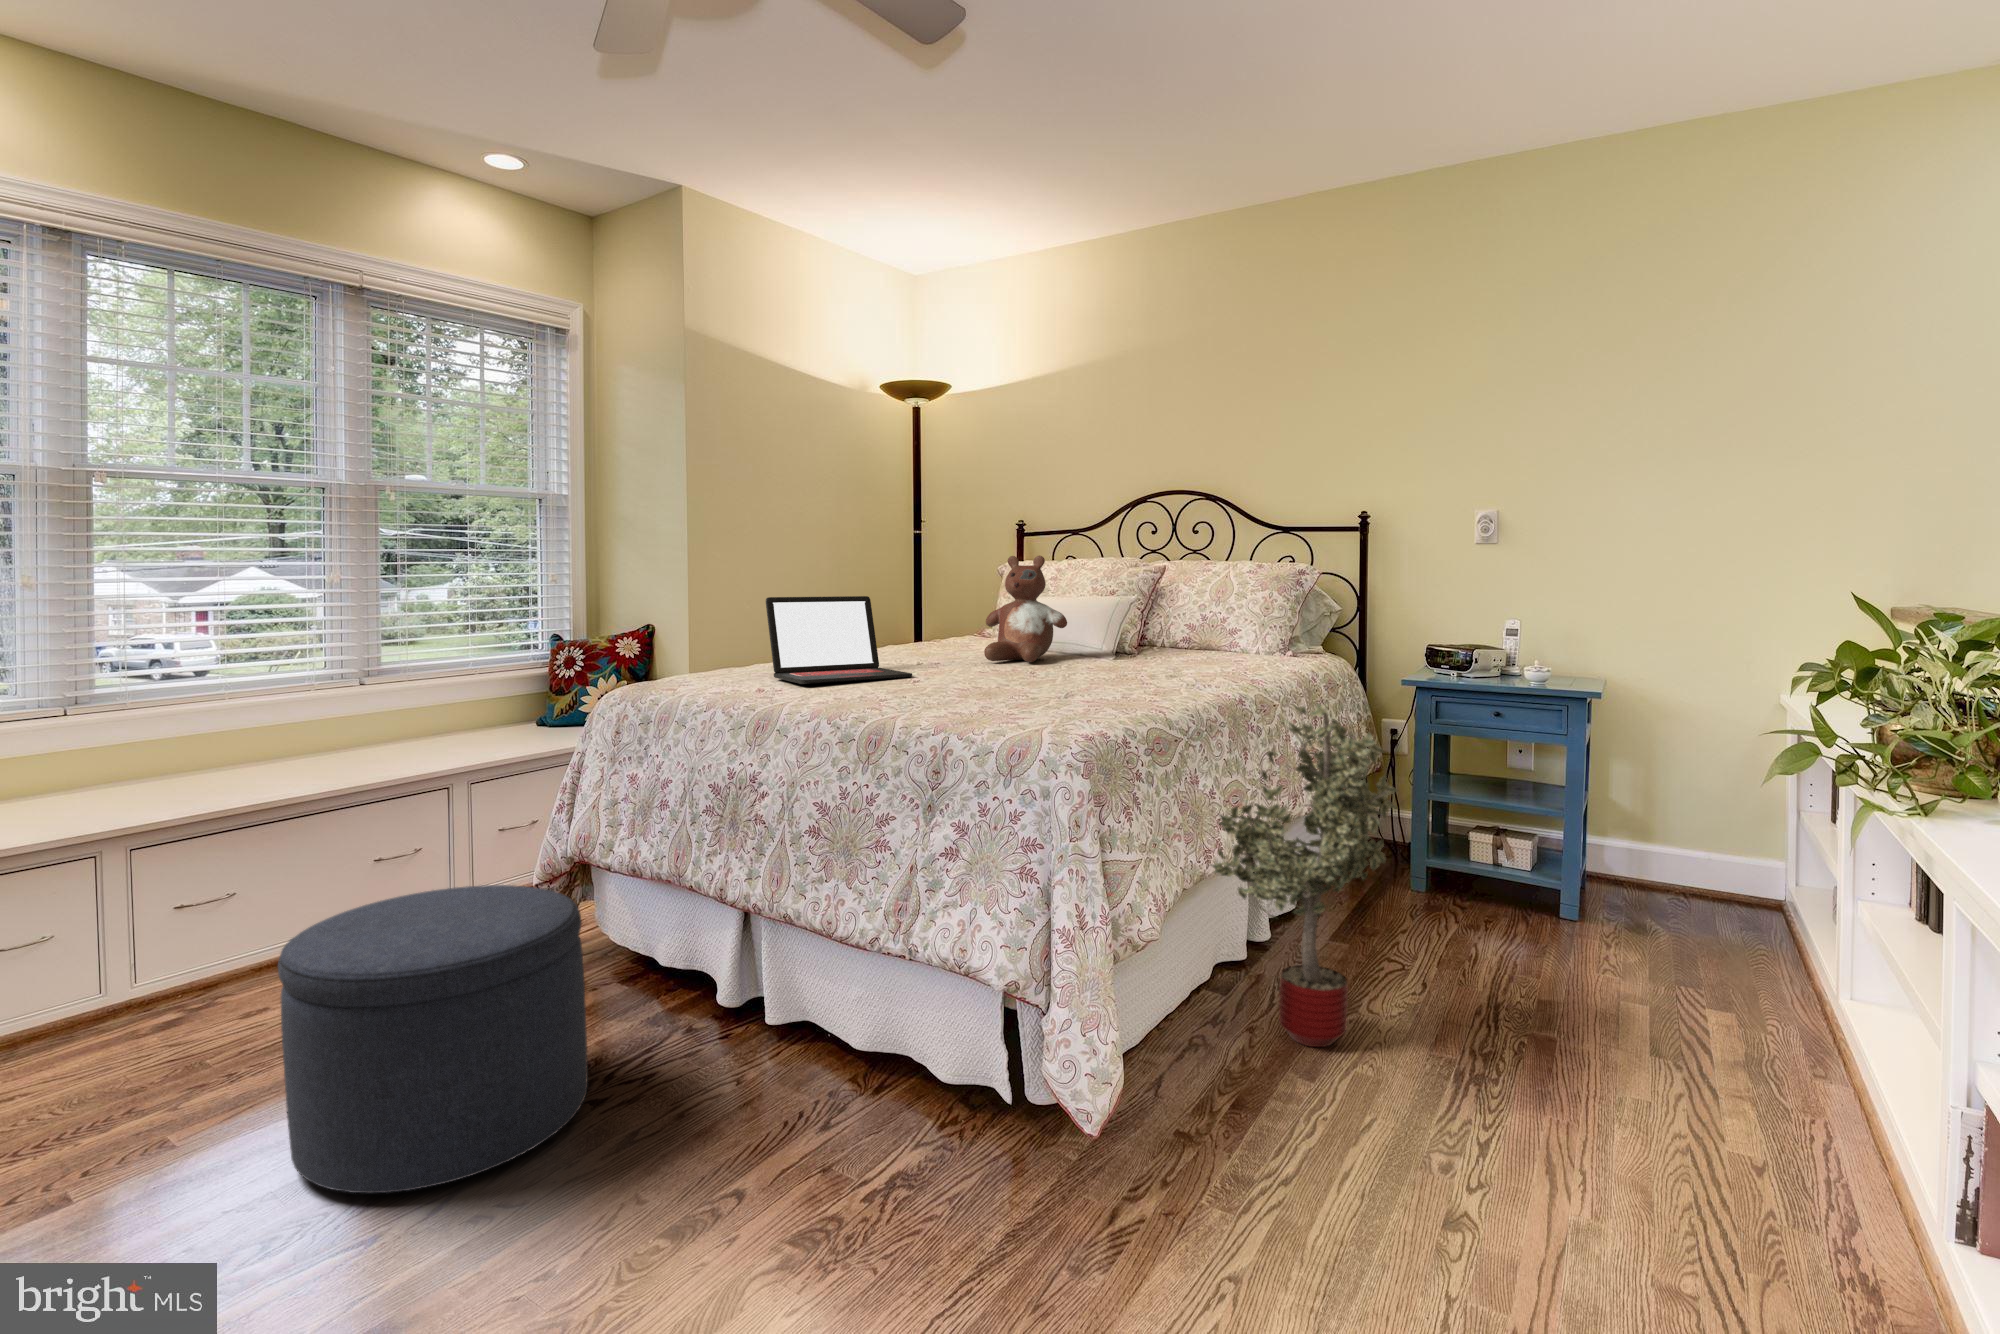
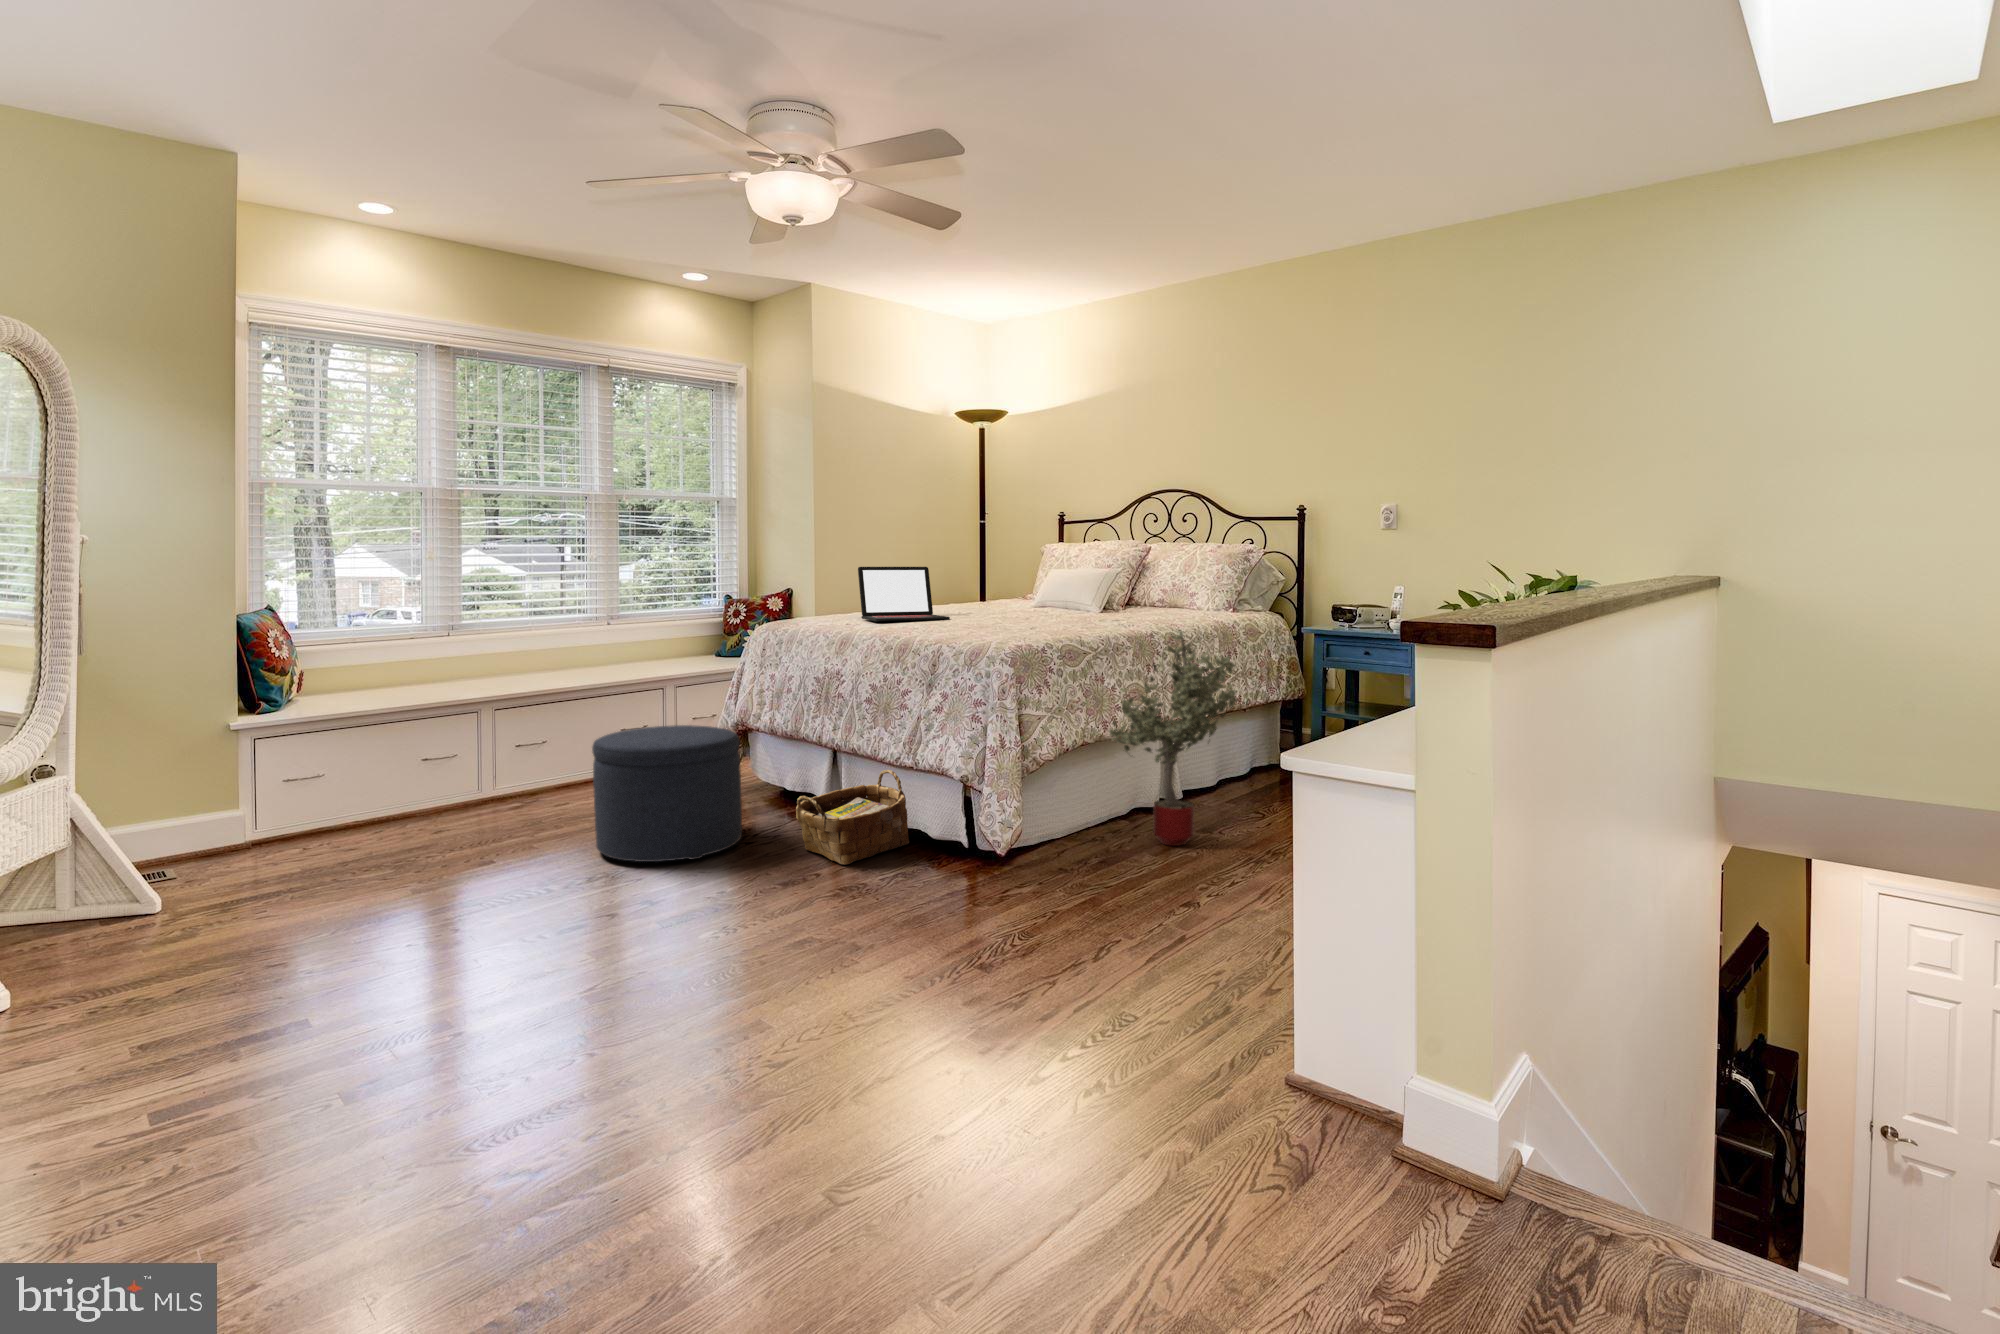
stuffed bear: present [984,556,1067,662] -> none [1006,539,1065,613]
woven basket: none [693,952,896,1156] -> present [796,770,909,865]

